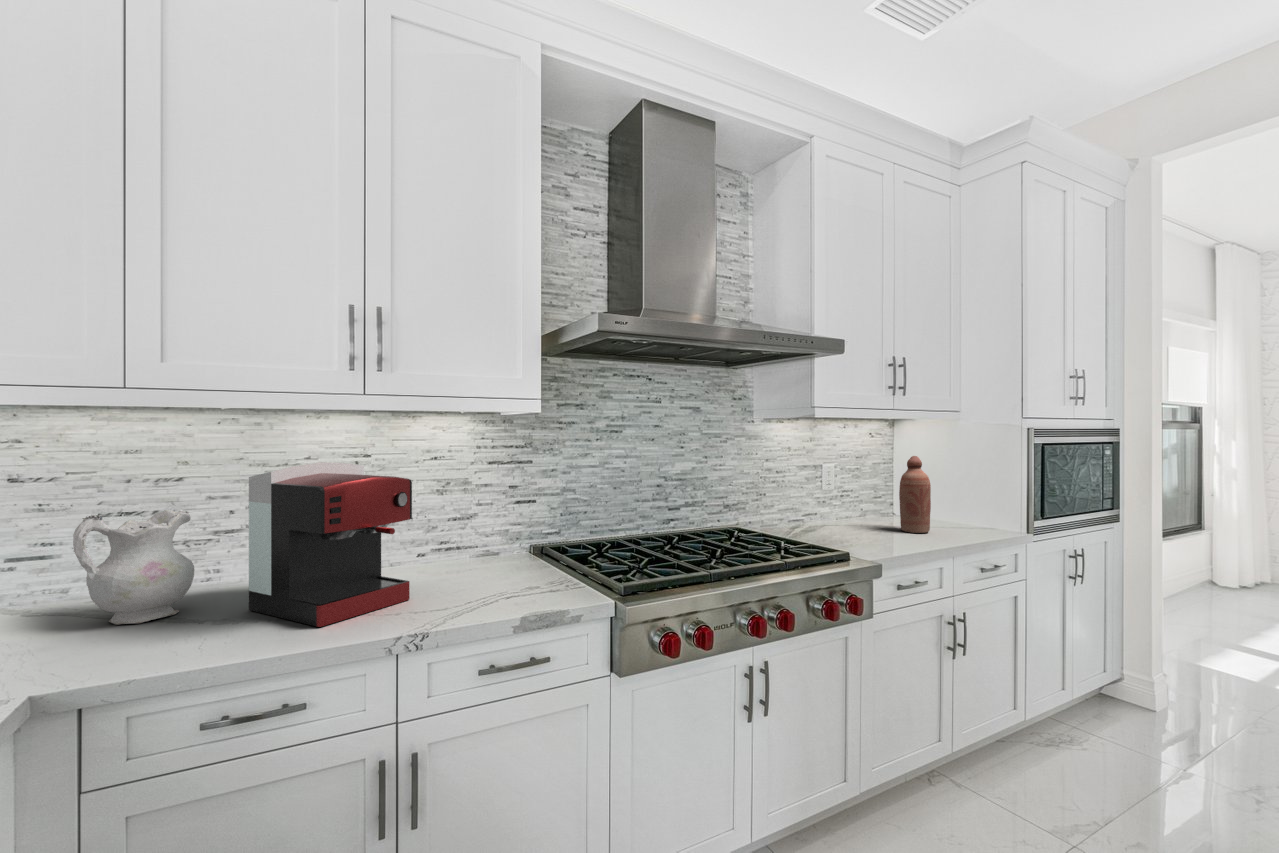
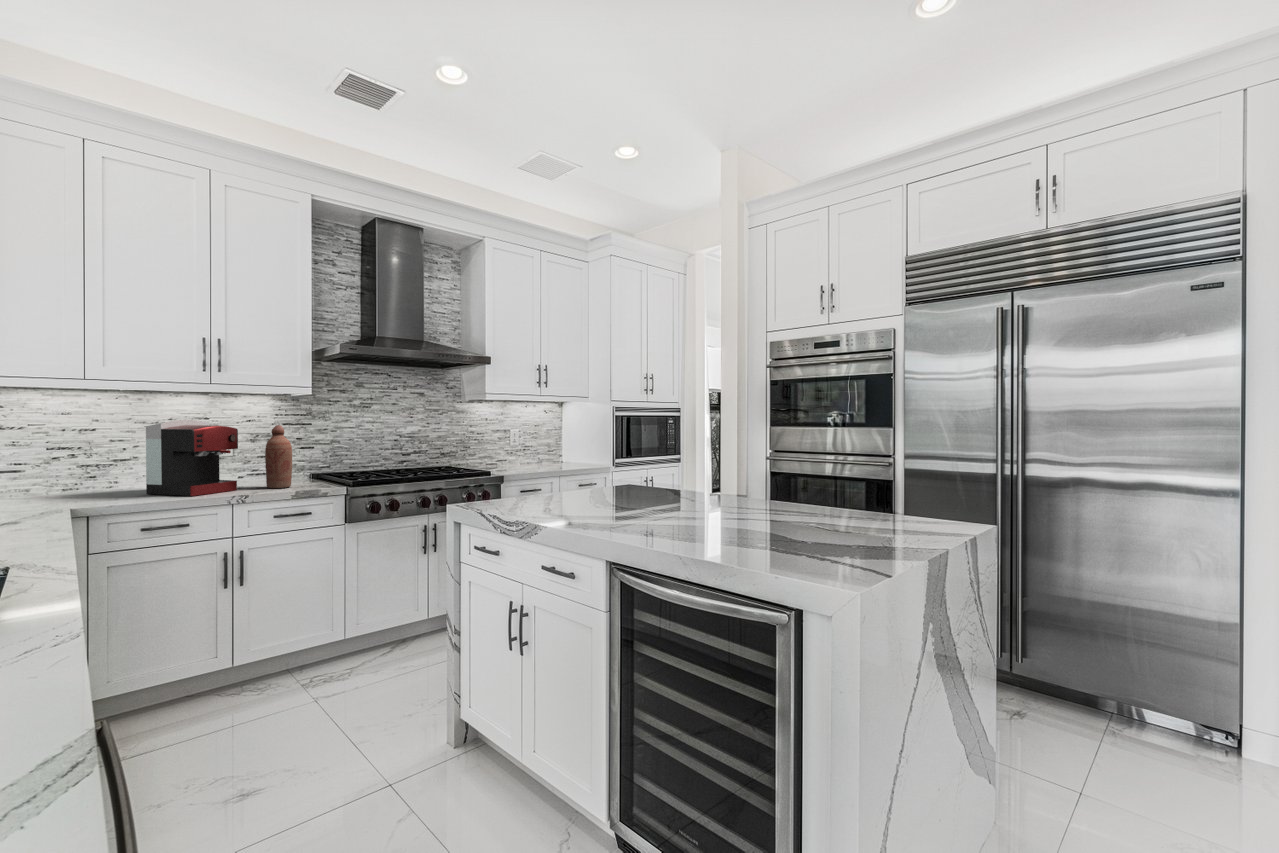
bottle: present [899,456,931,533] -> present [265,425,292,488]
ceramic pitcher: present [73,509,194,625] -> none [54,443,114,498]

